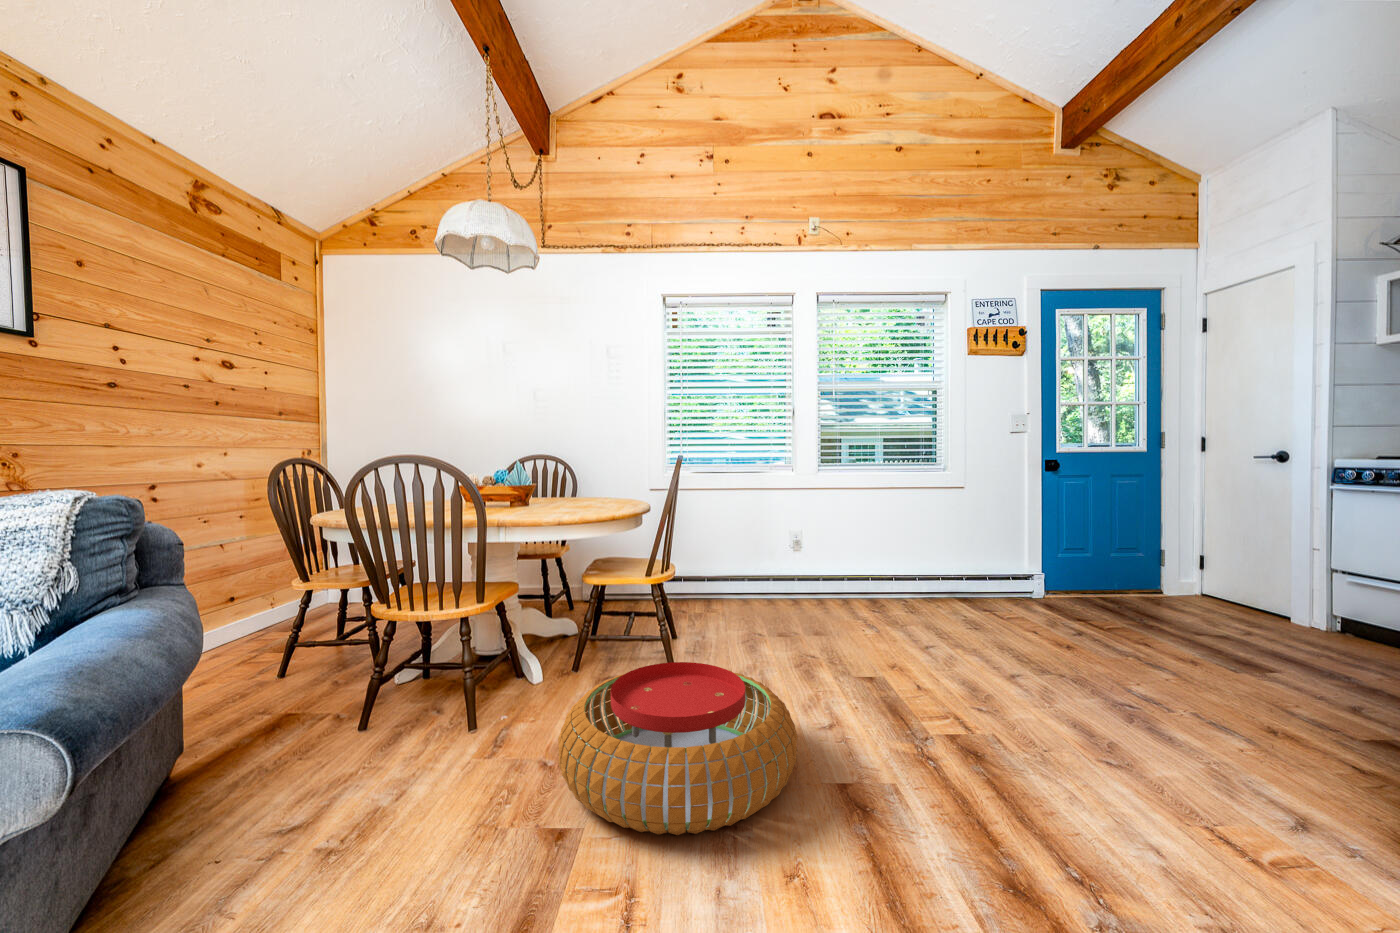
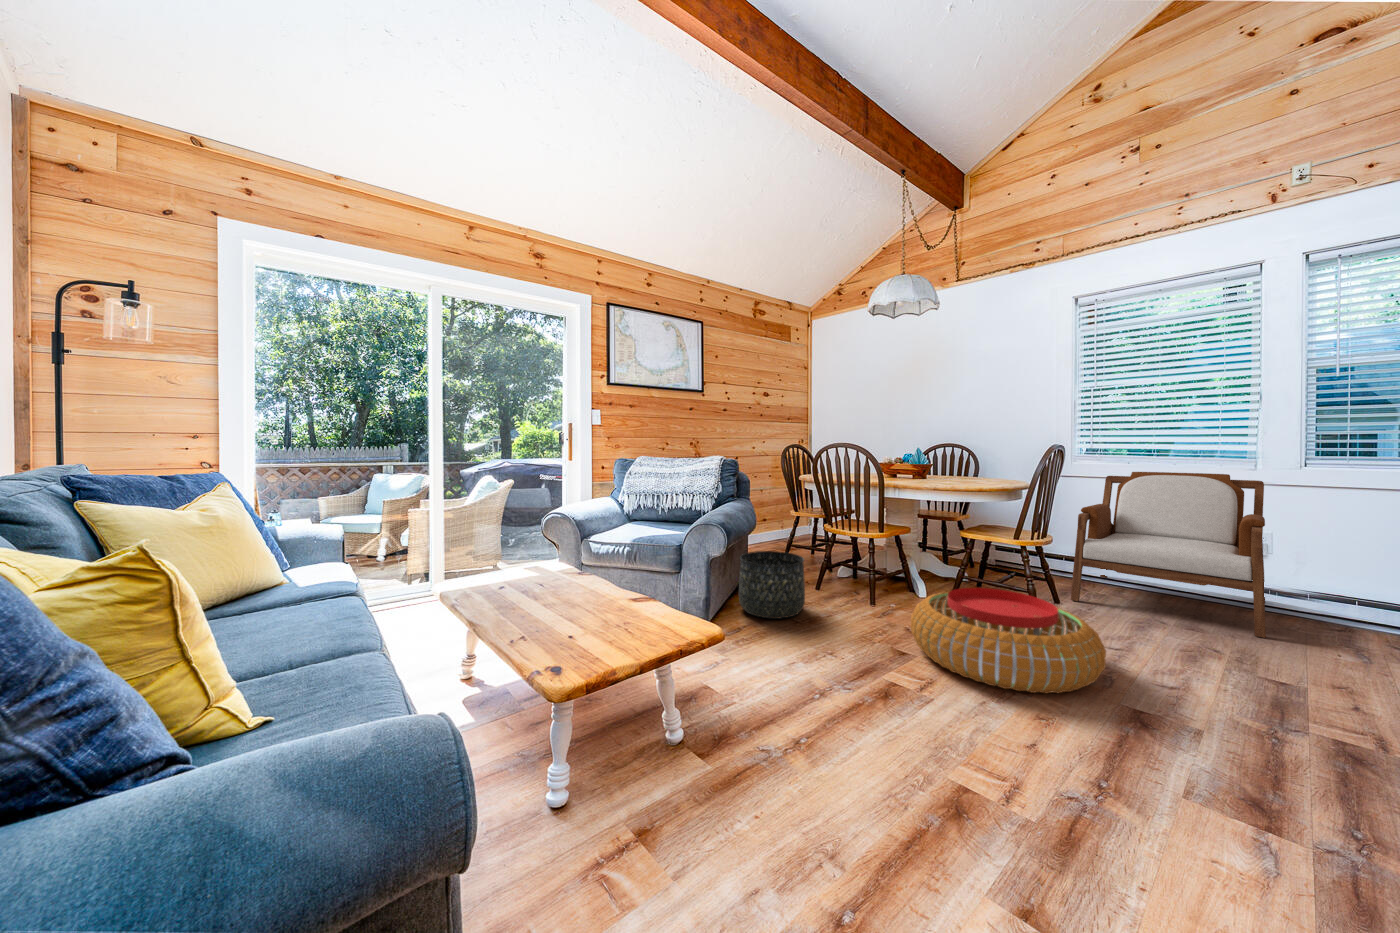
armchair: none [693,485,840,639] -> present [1071,472,1266,638]
basket: none [164,683,346,865] -> present [739,551,805,618]

